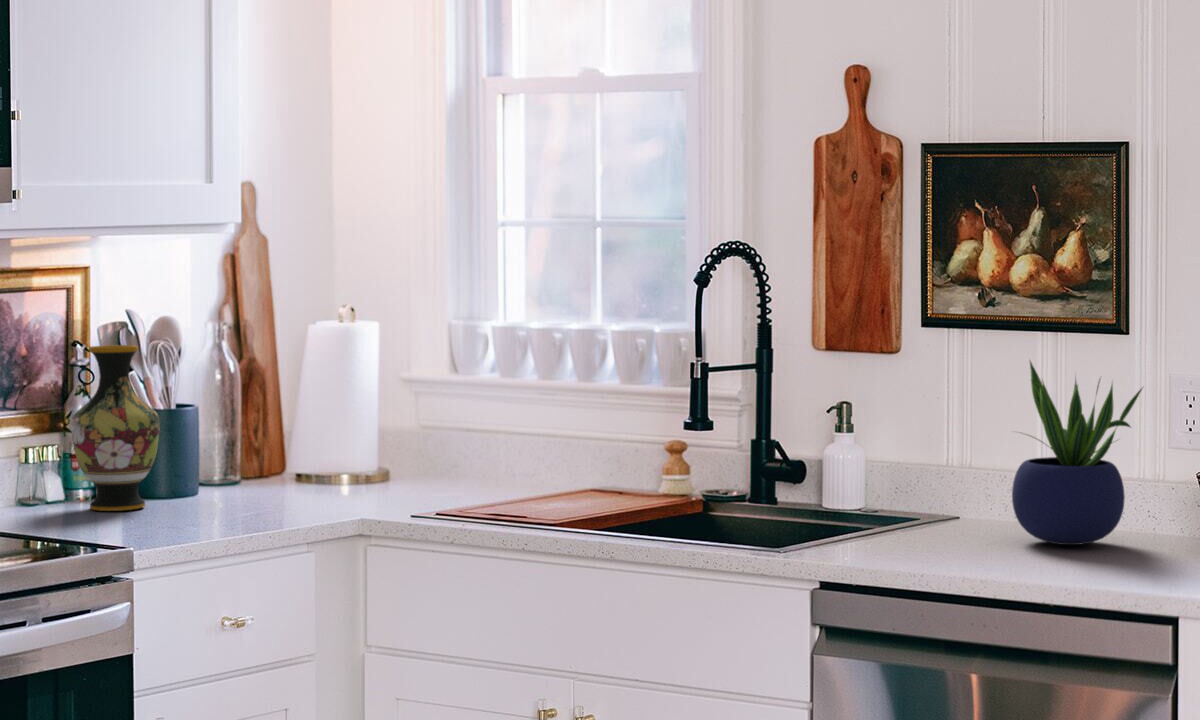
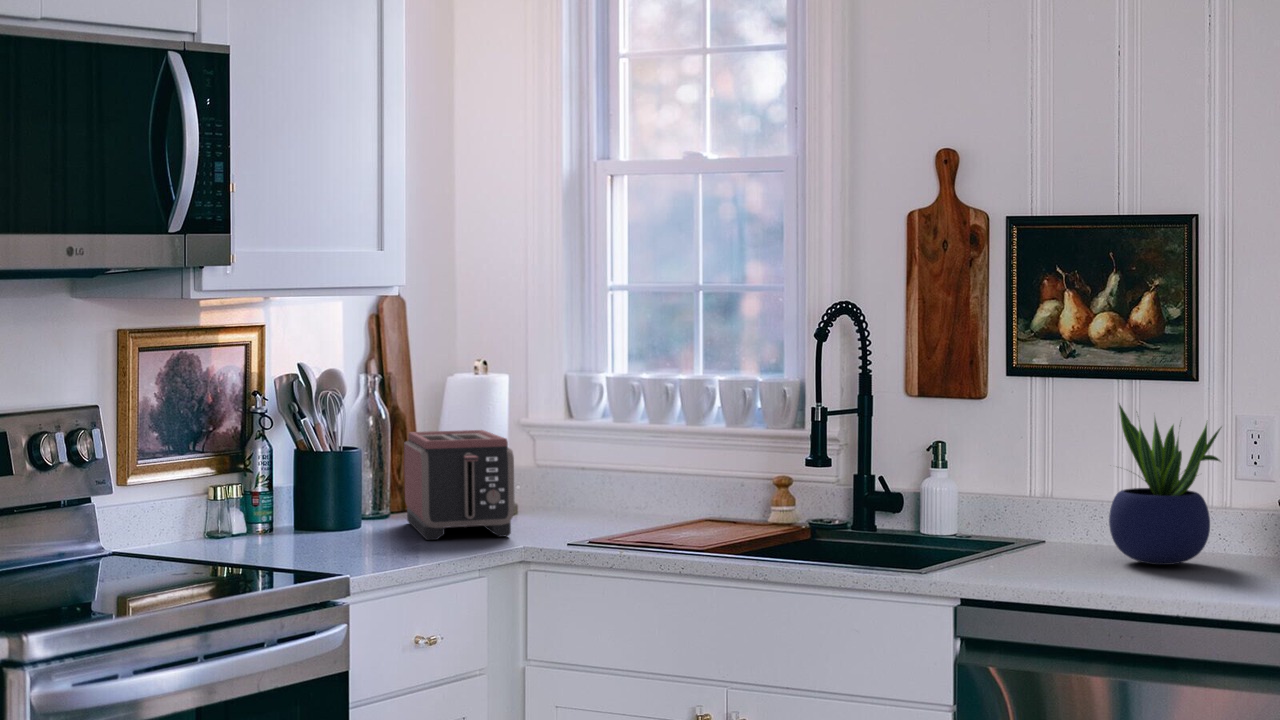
vase: present [71,345,160,511] -> none [256,394,334,543]
toaster: none [249,386,360,510] -> present [404,430,515,540]

